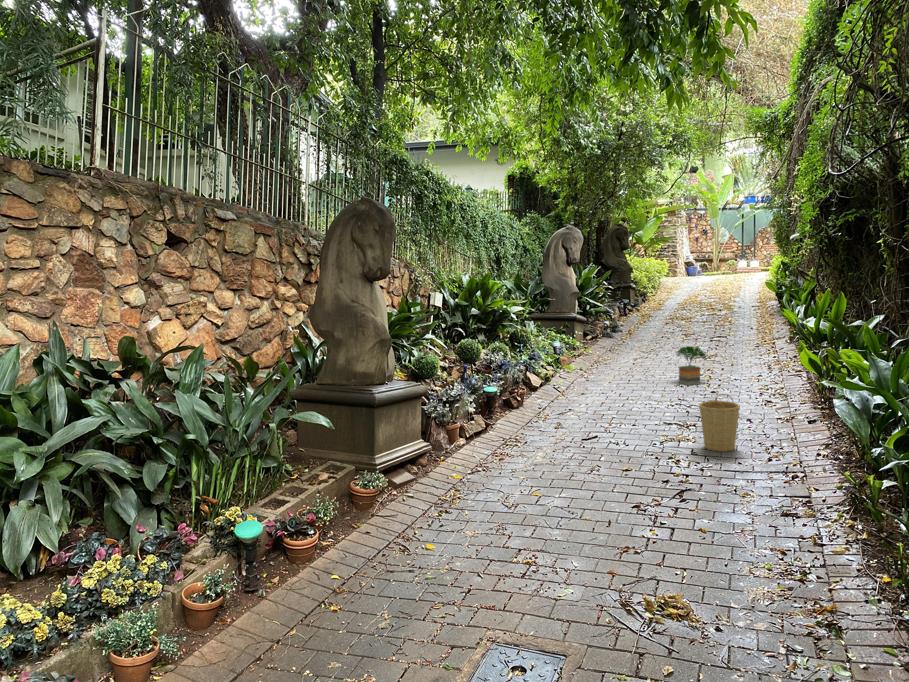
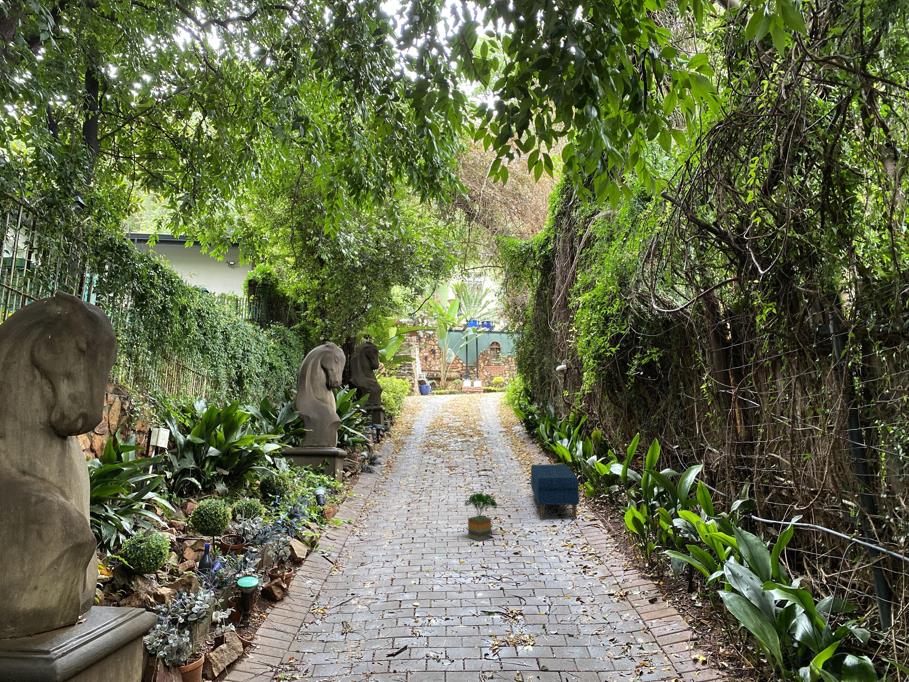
bench: none [750,326,793,371] -> present [531,465,579,517]
basket: present [699,394,740,452] -> none [543,579,592,661]

